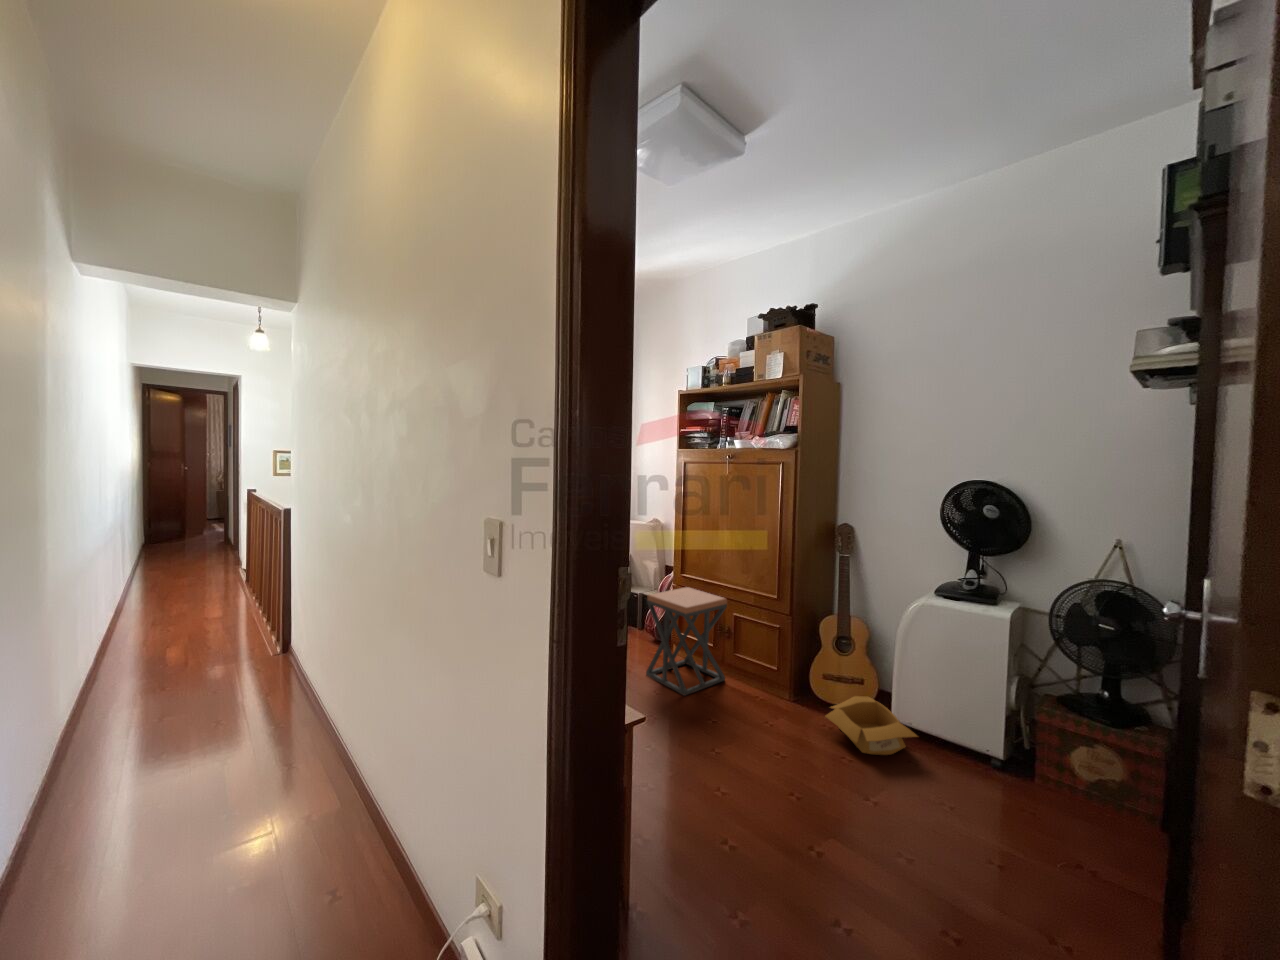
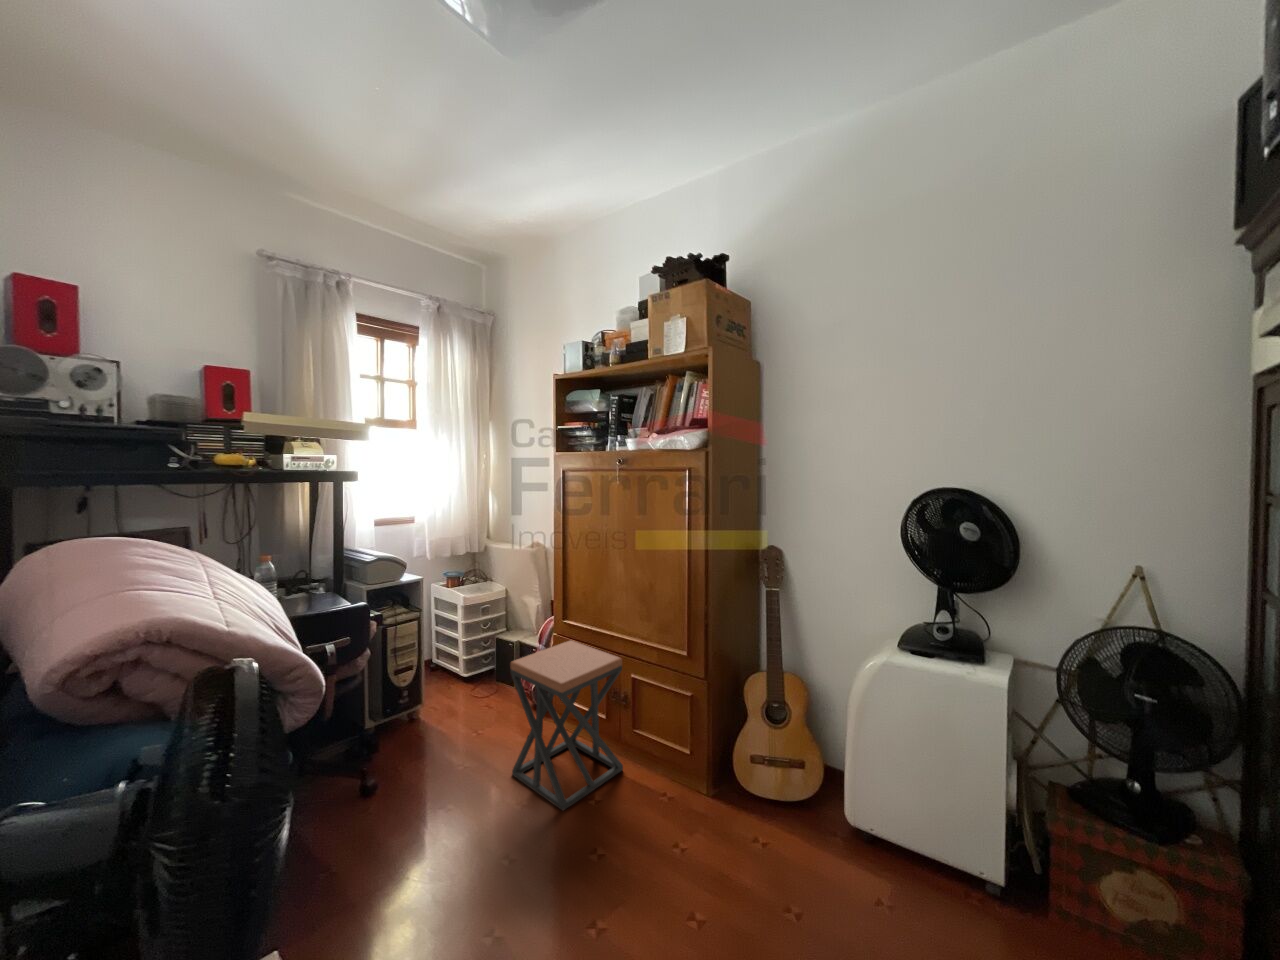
cardboard box: present [825,696,918,755] -> none [759,791,893,898]

